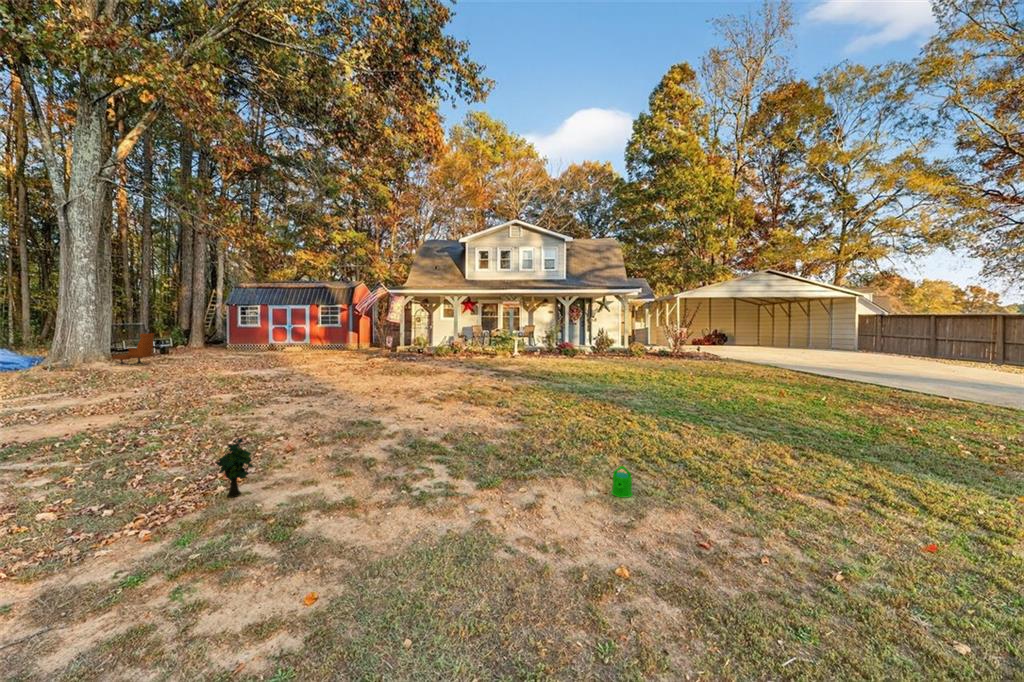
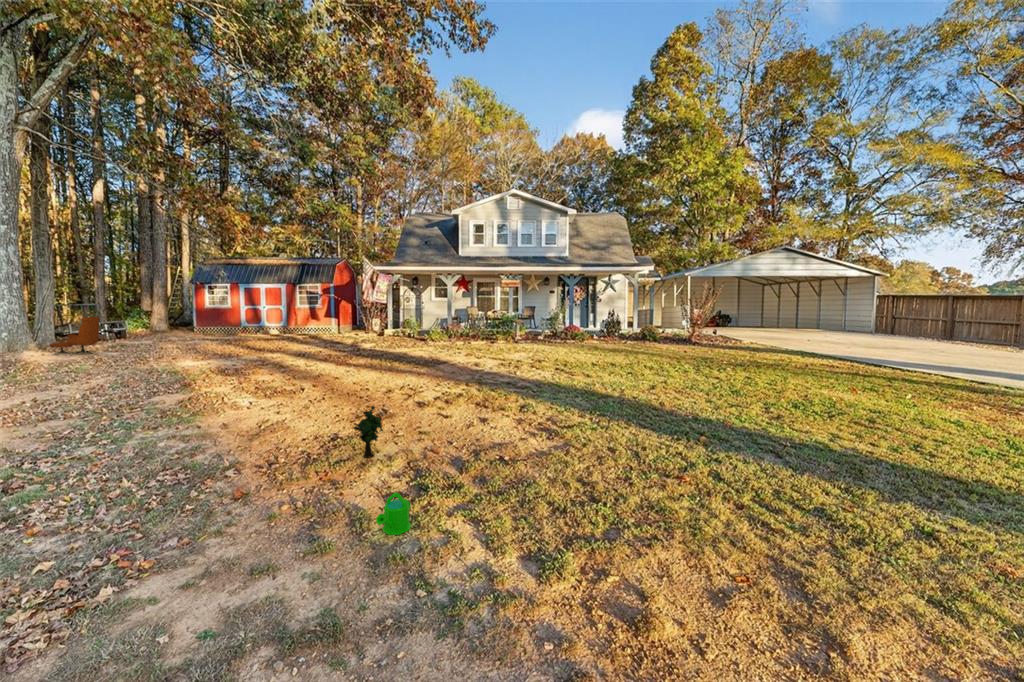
decorative plant: present [215,438,253,498] -> present [353,406,383,458]
watering can: present [611,466,633,498] -> present [376,493,411,535]

